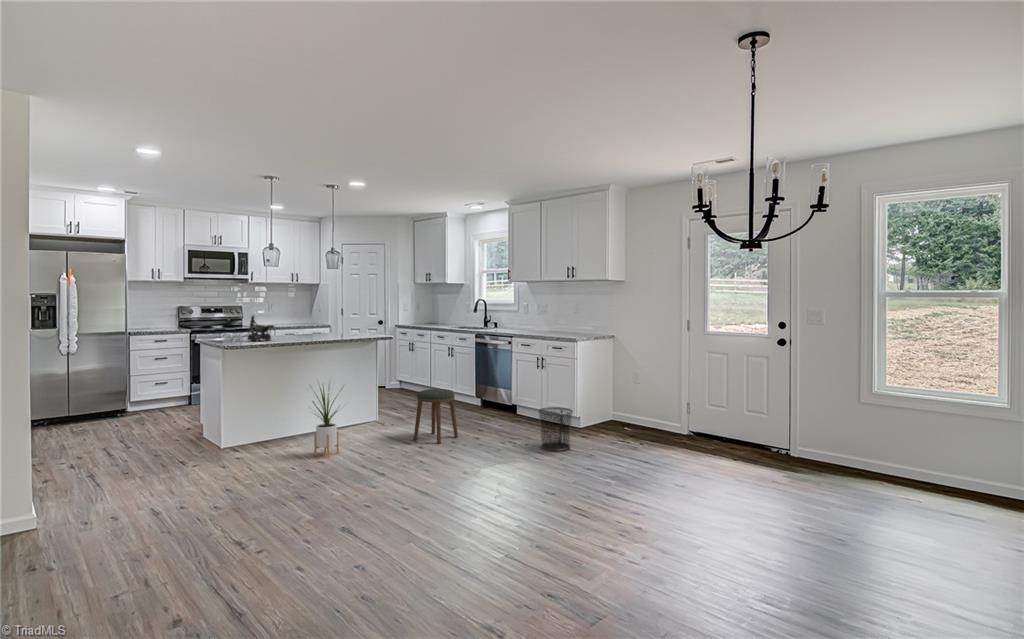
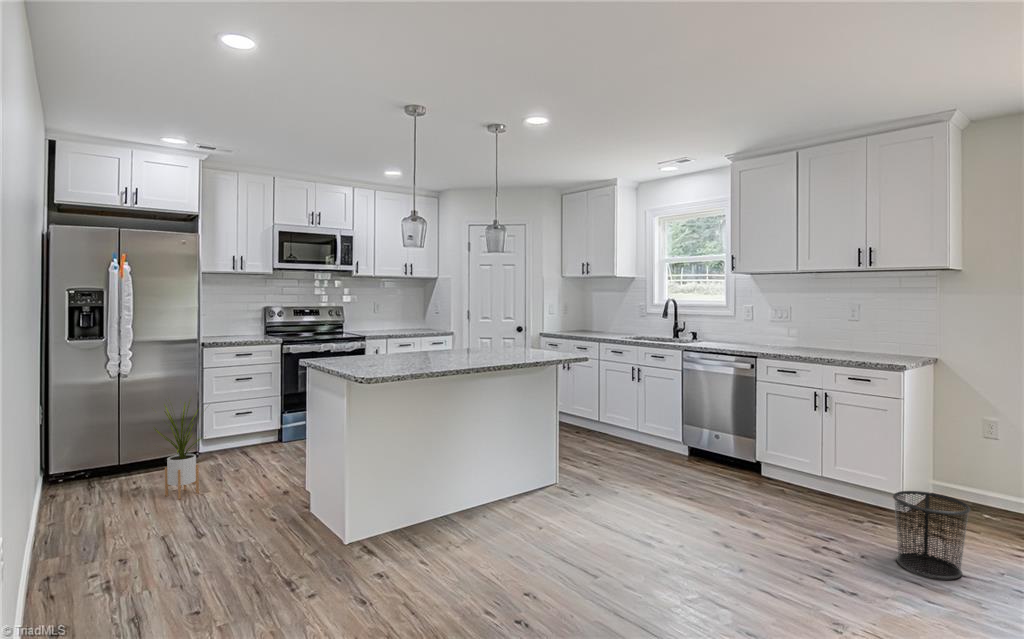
decorative bowl: present [248,316,274,341] -> none [386,324,432,368]
house plant: present [311,384,343,458] -> present [155,402,200,499]
stool: present [414,389,458,444] -> none [650,446,720,547]

